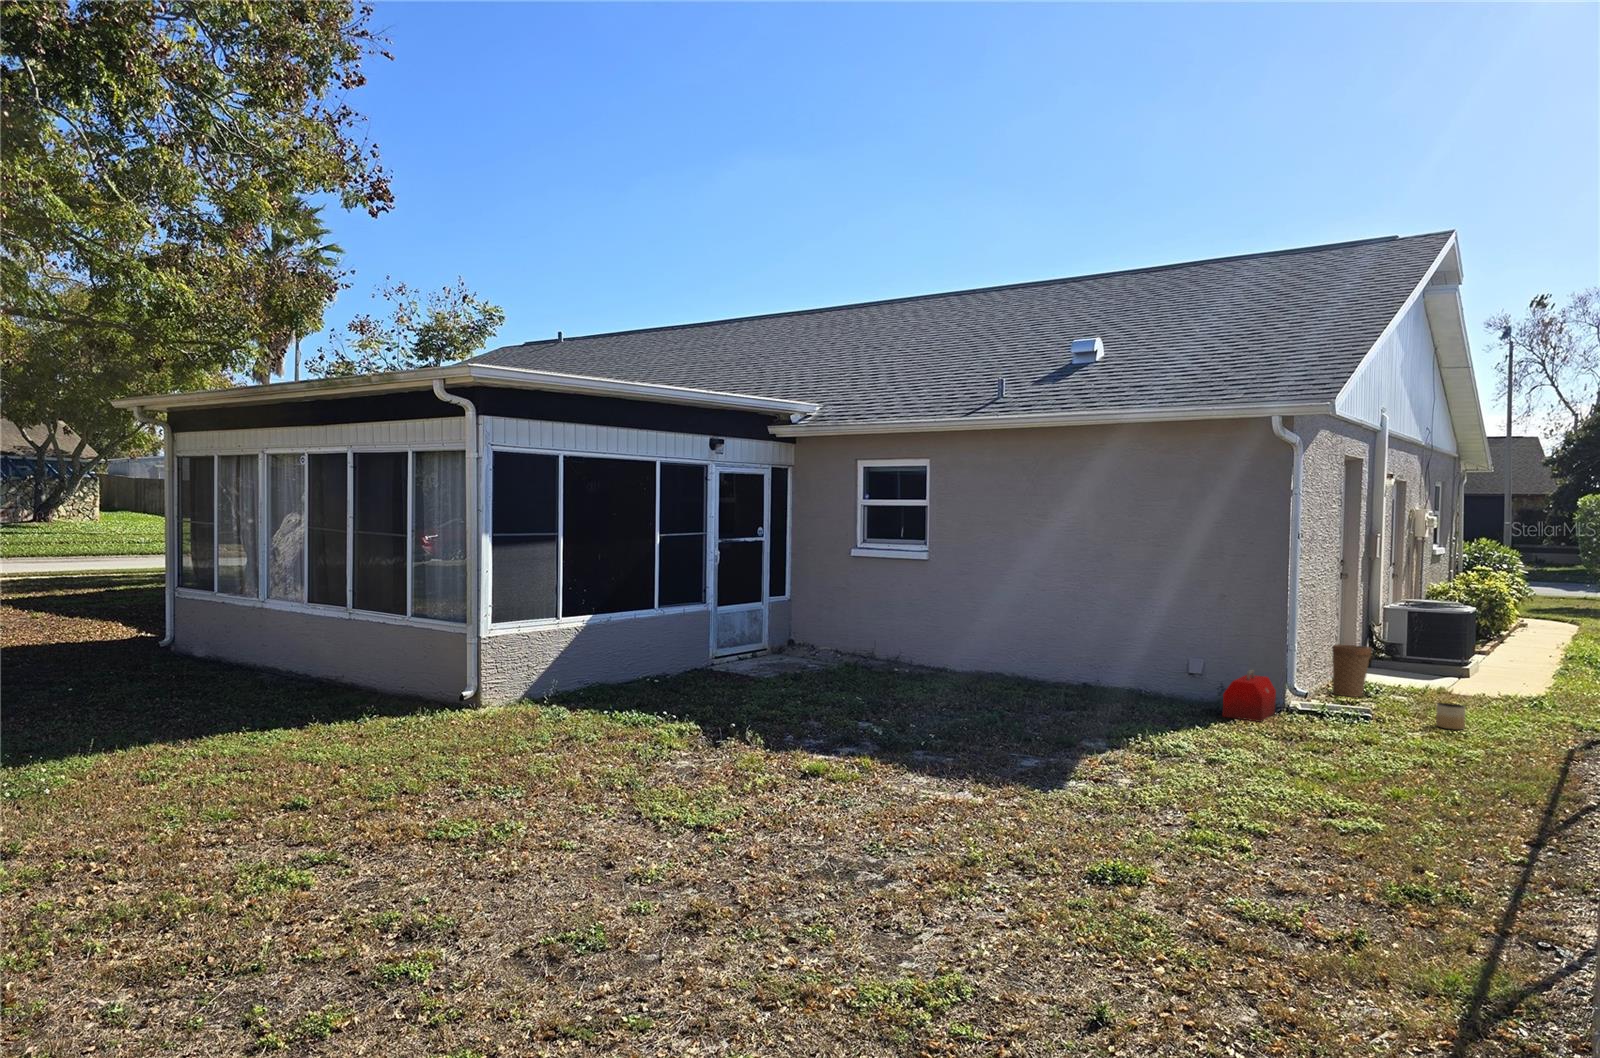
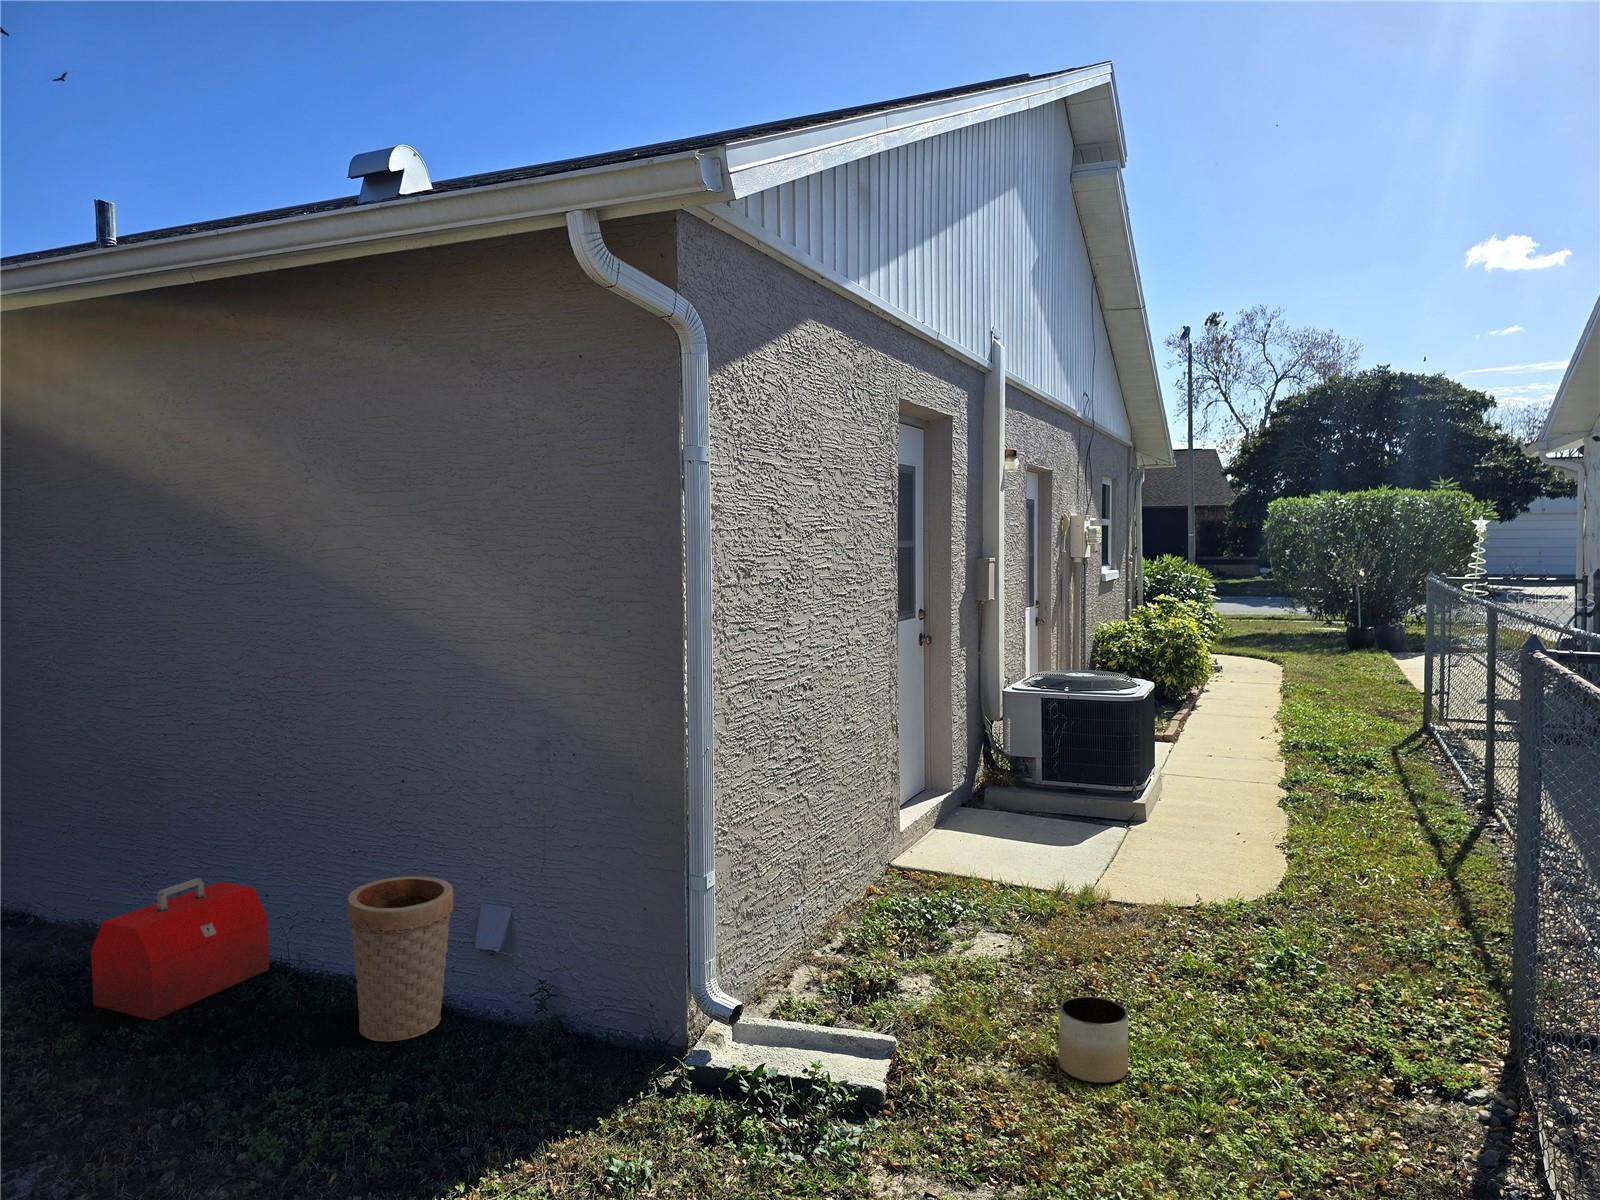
basket: present [1332,644,1371,697] -> present [348,876,453,1041]
toolbox: present [1222,670,1276,722] -> present [91,878,269,1021]

